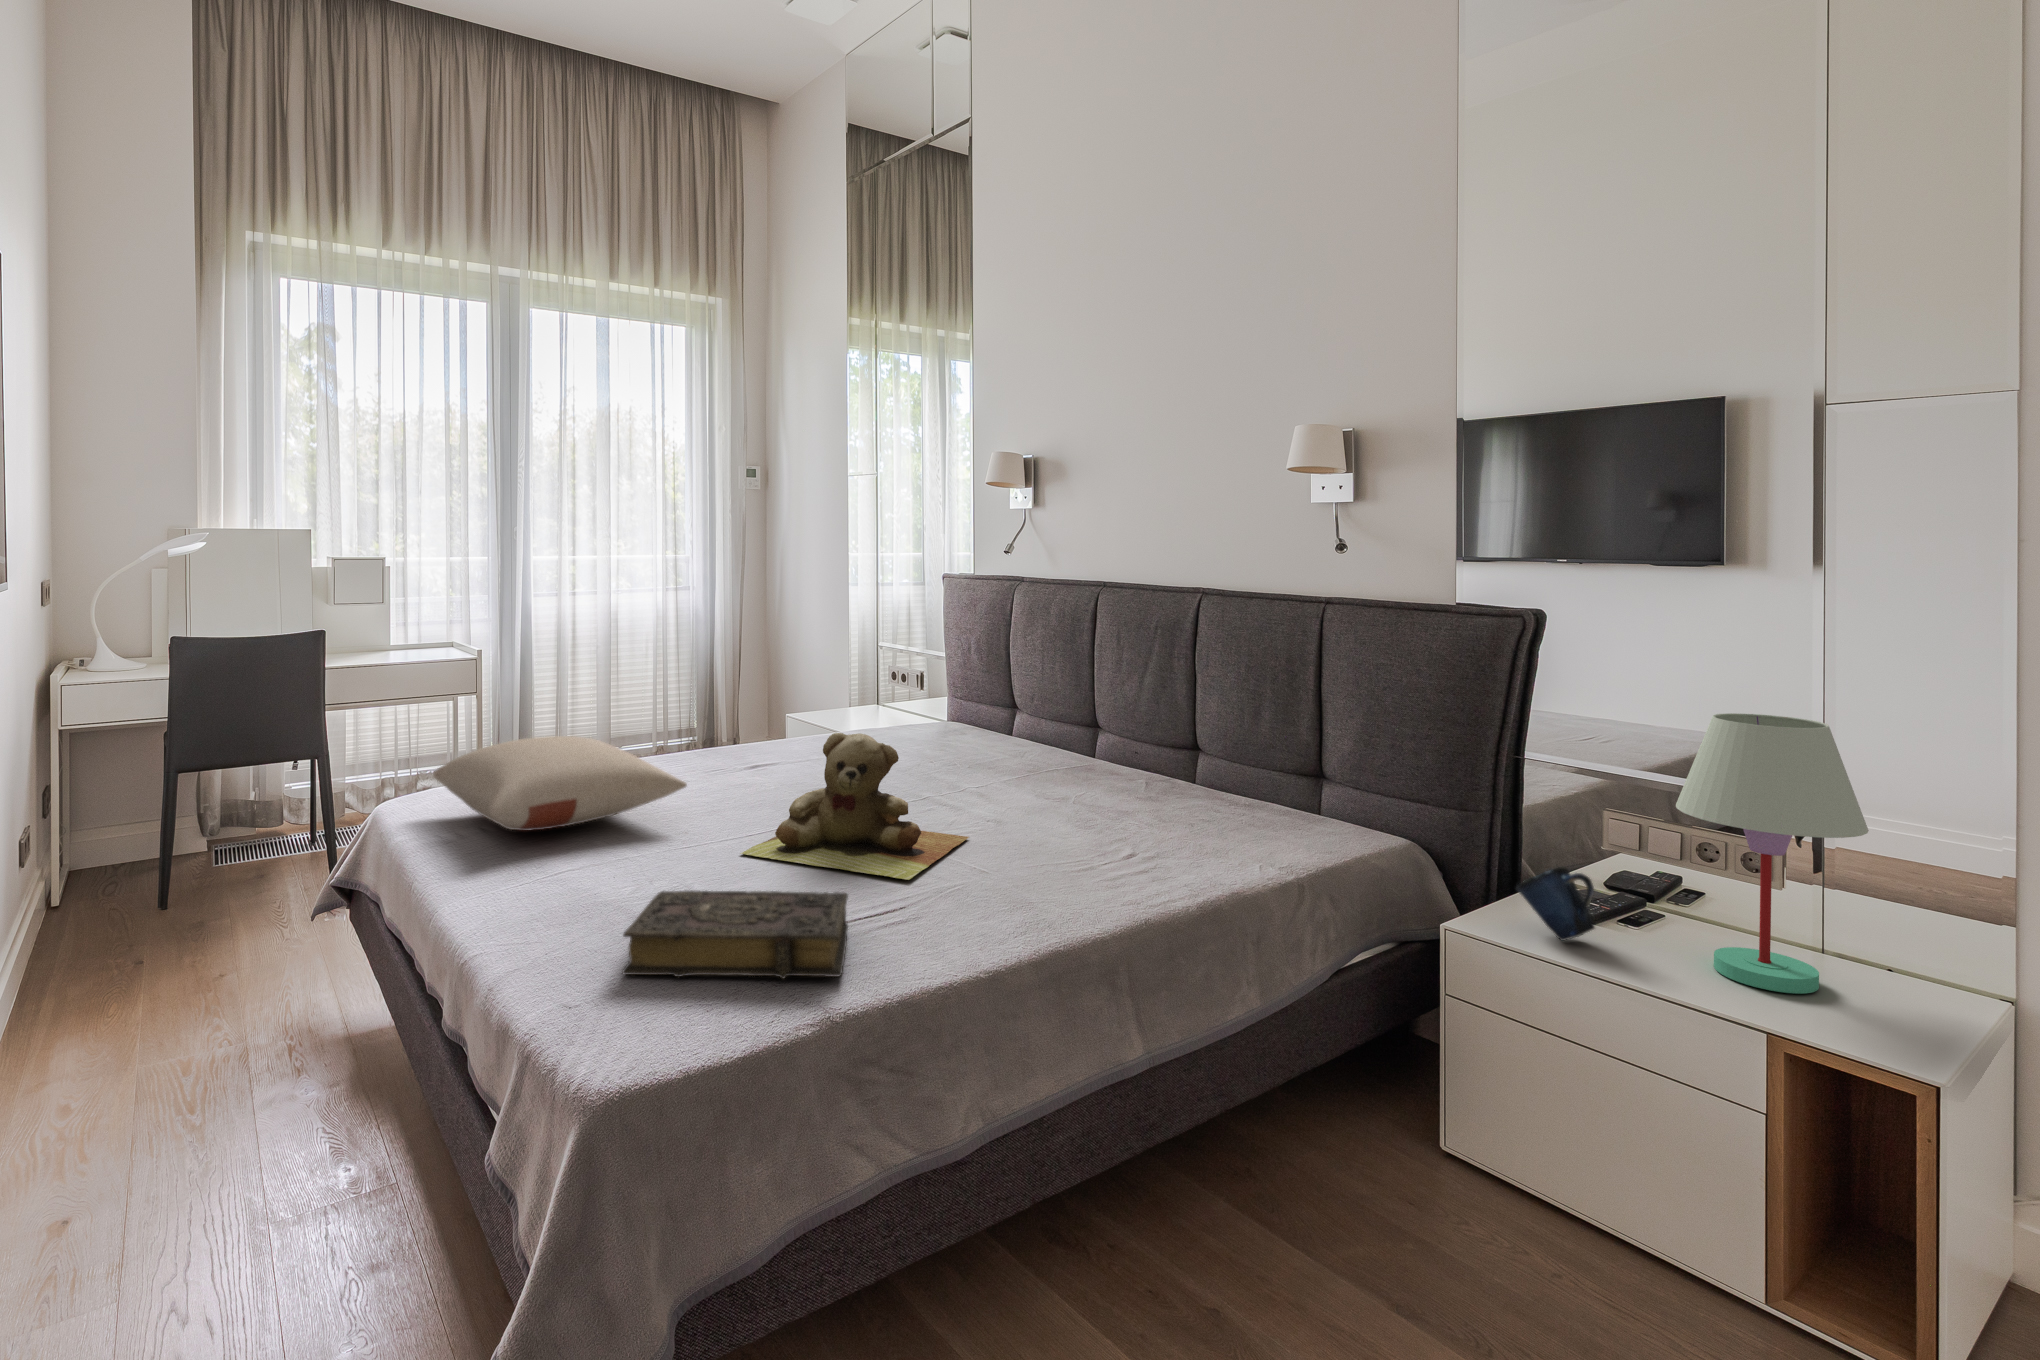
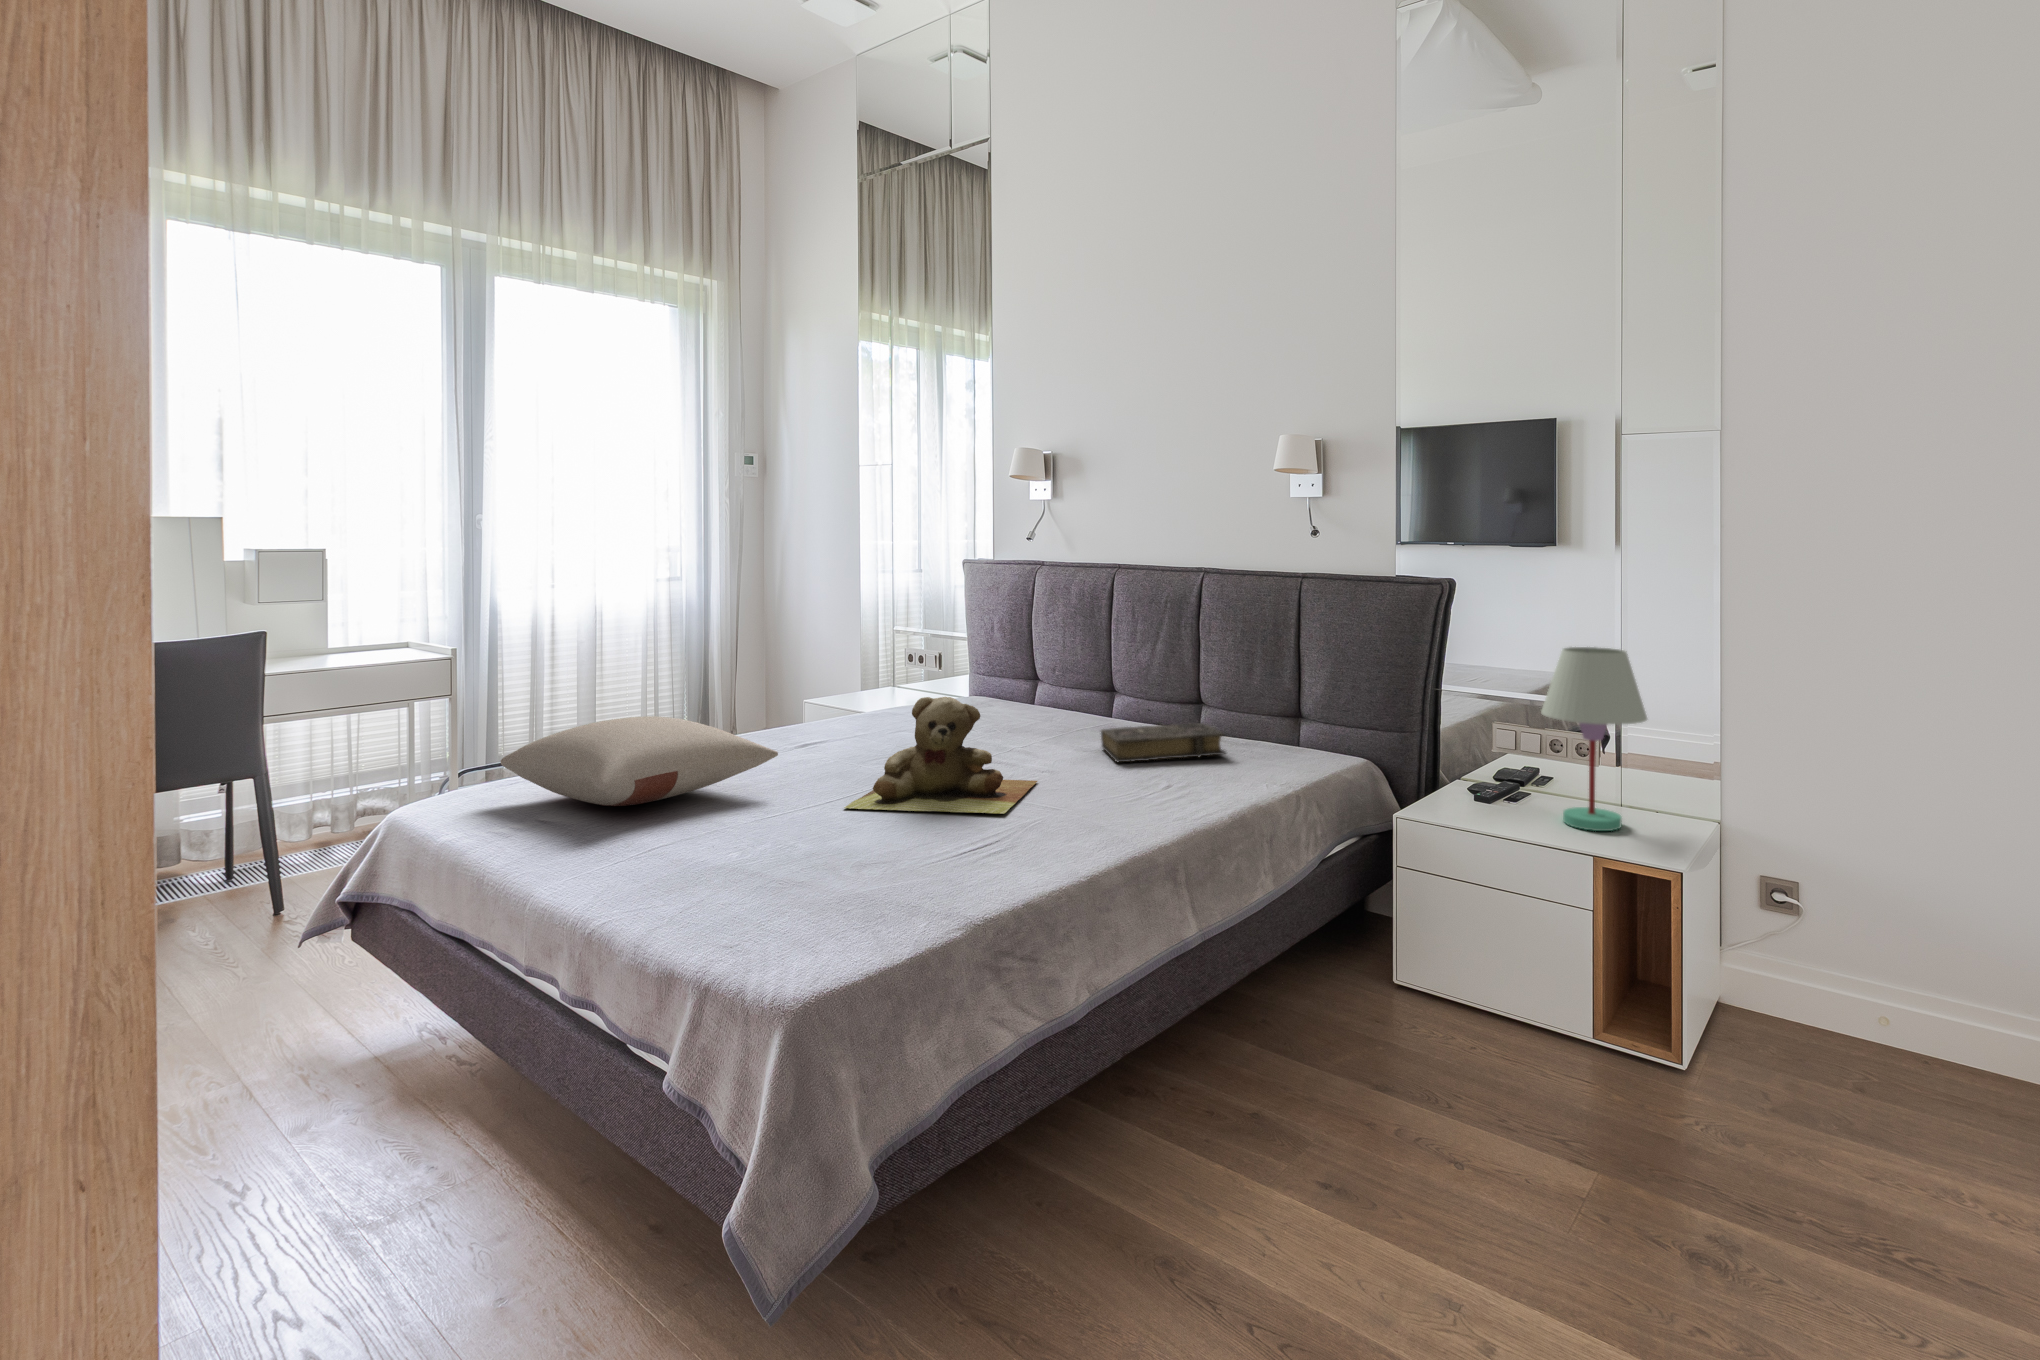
mug: present [1516,867,1595,941] -> none [1443,763,1493,815]
book: present [623,891,848,979] -> present [1101,723,1226,762]

